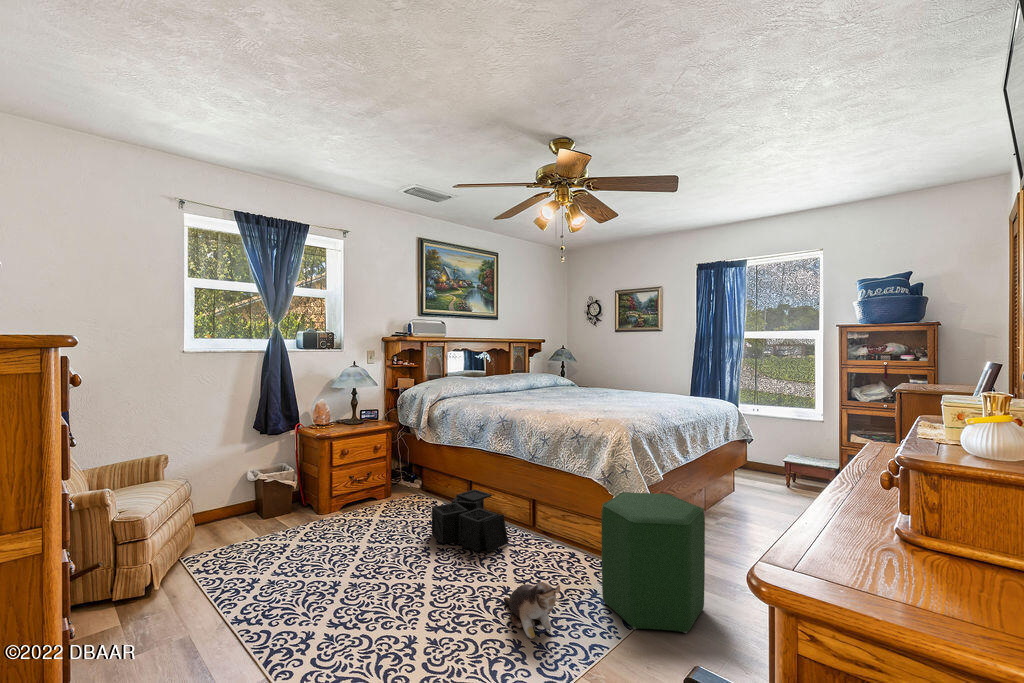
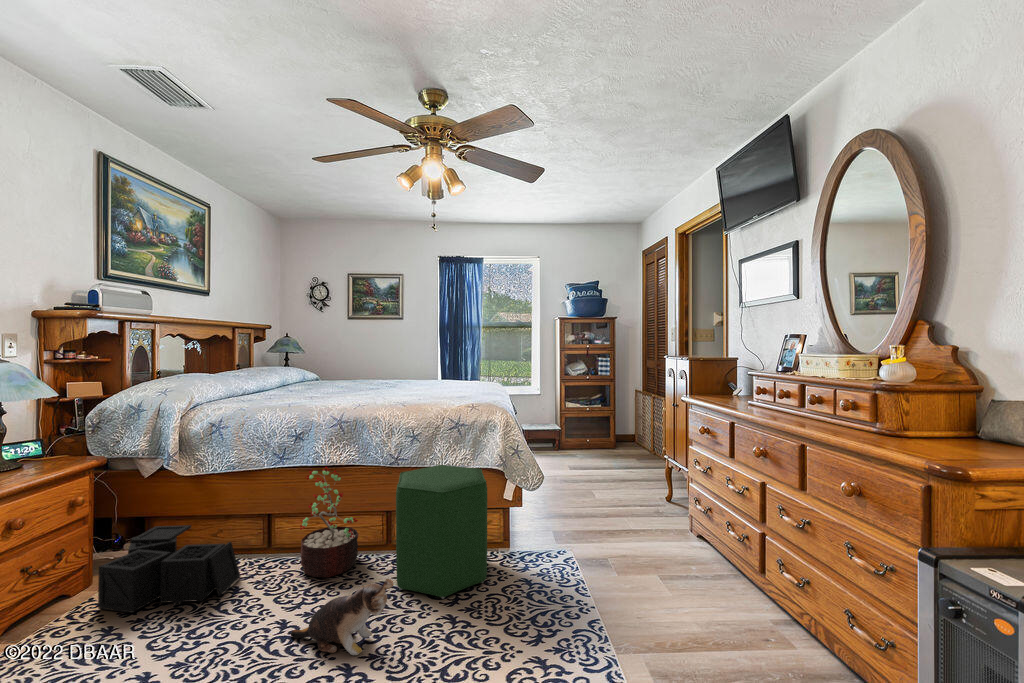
decorative plant: none [545,472,594,569] -> present [300,467,358,578]

